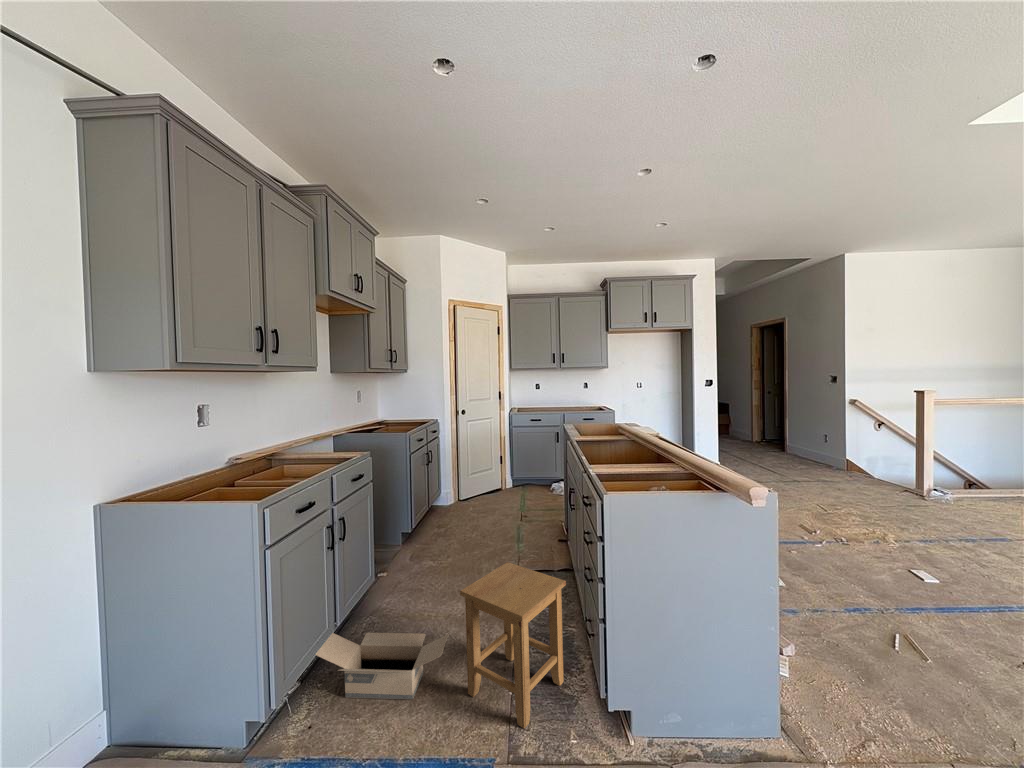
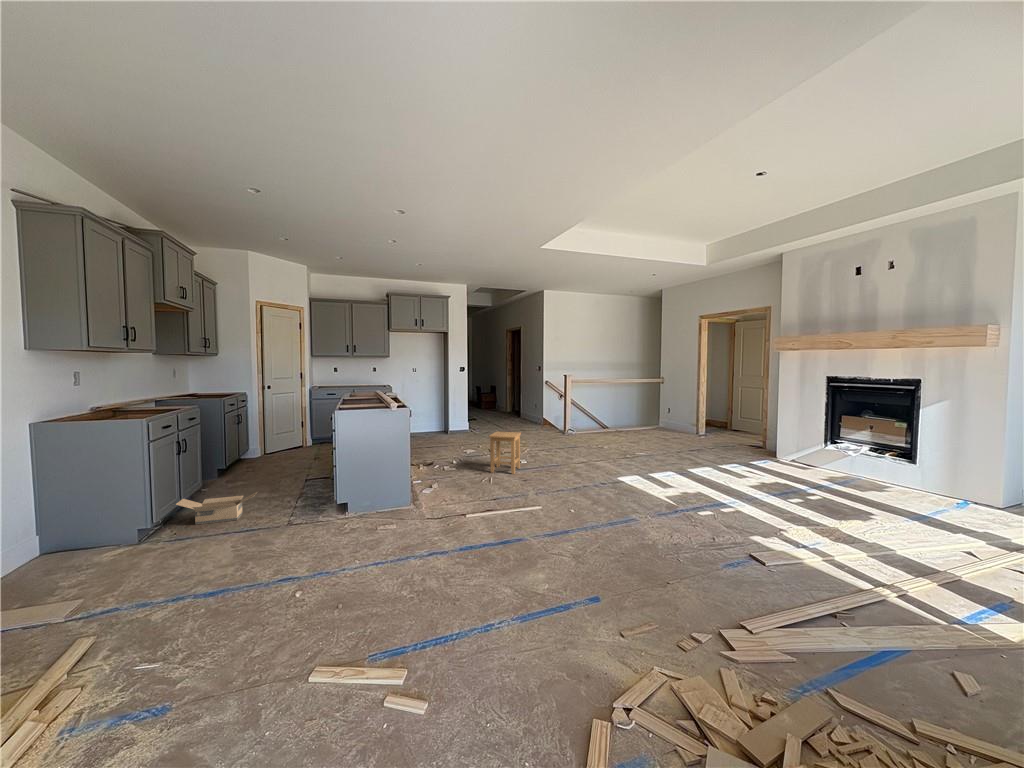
stool: present [460,562,566,728] -> present [489,432,521,474]

